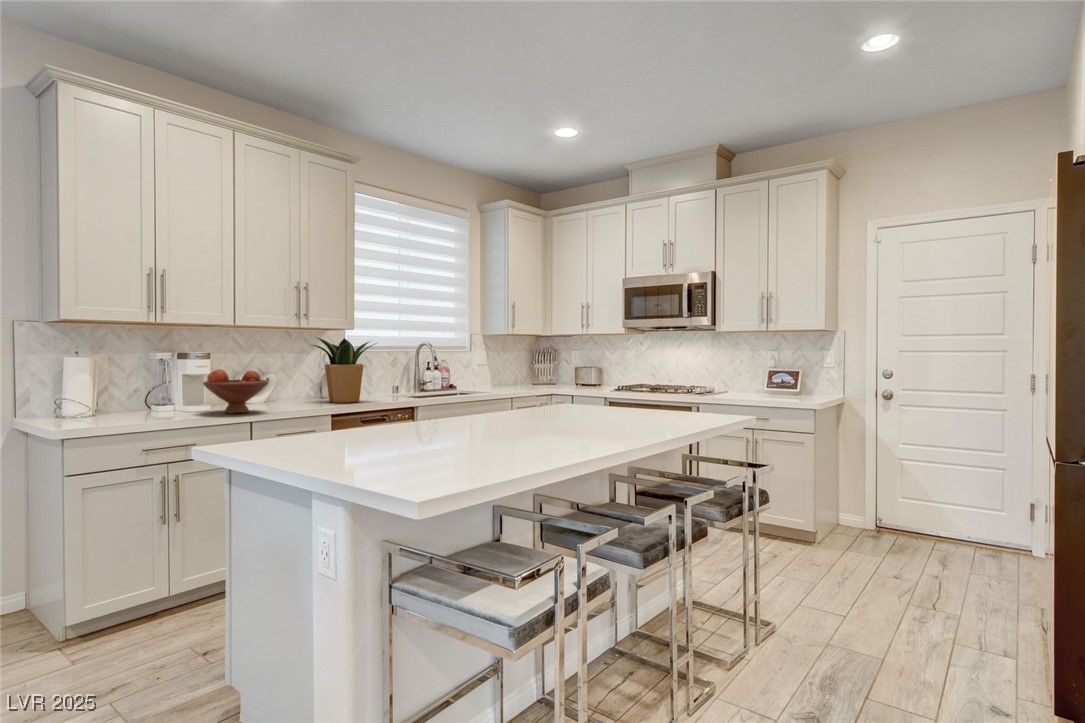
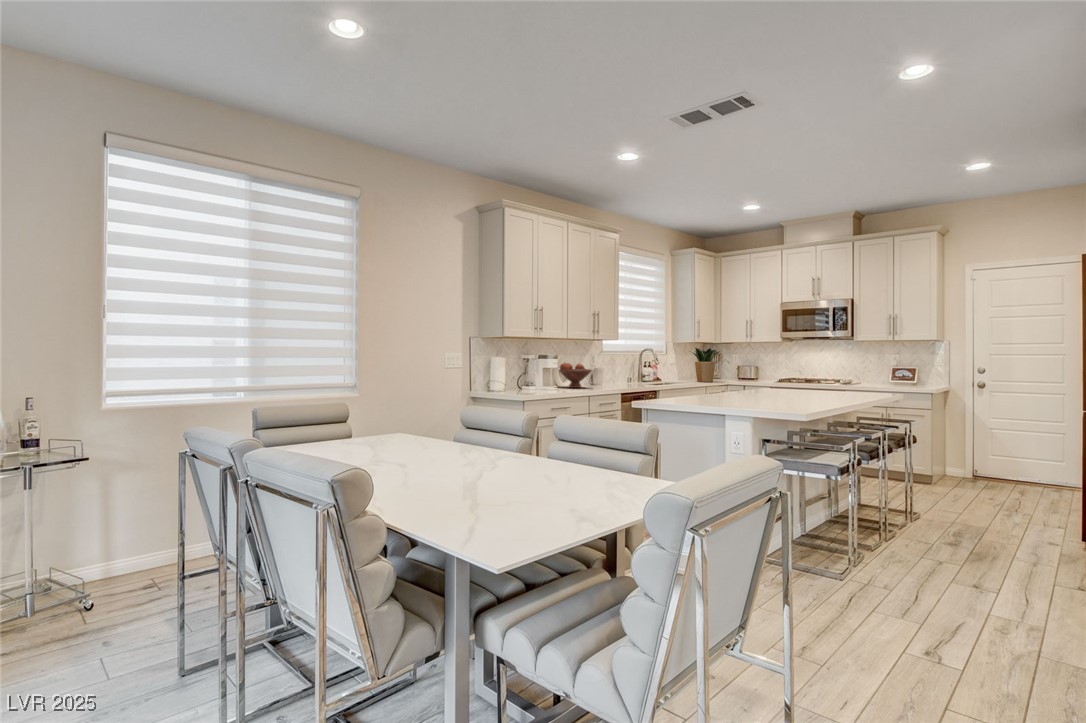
potted plant: present [313,338,374,403] -> present [693,348,720,382]

